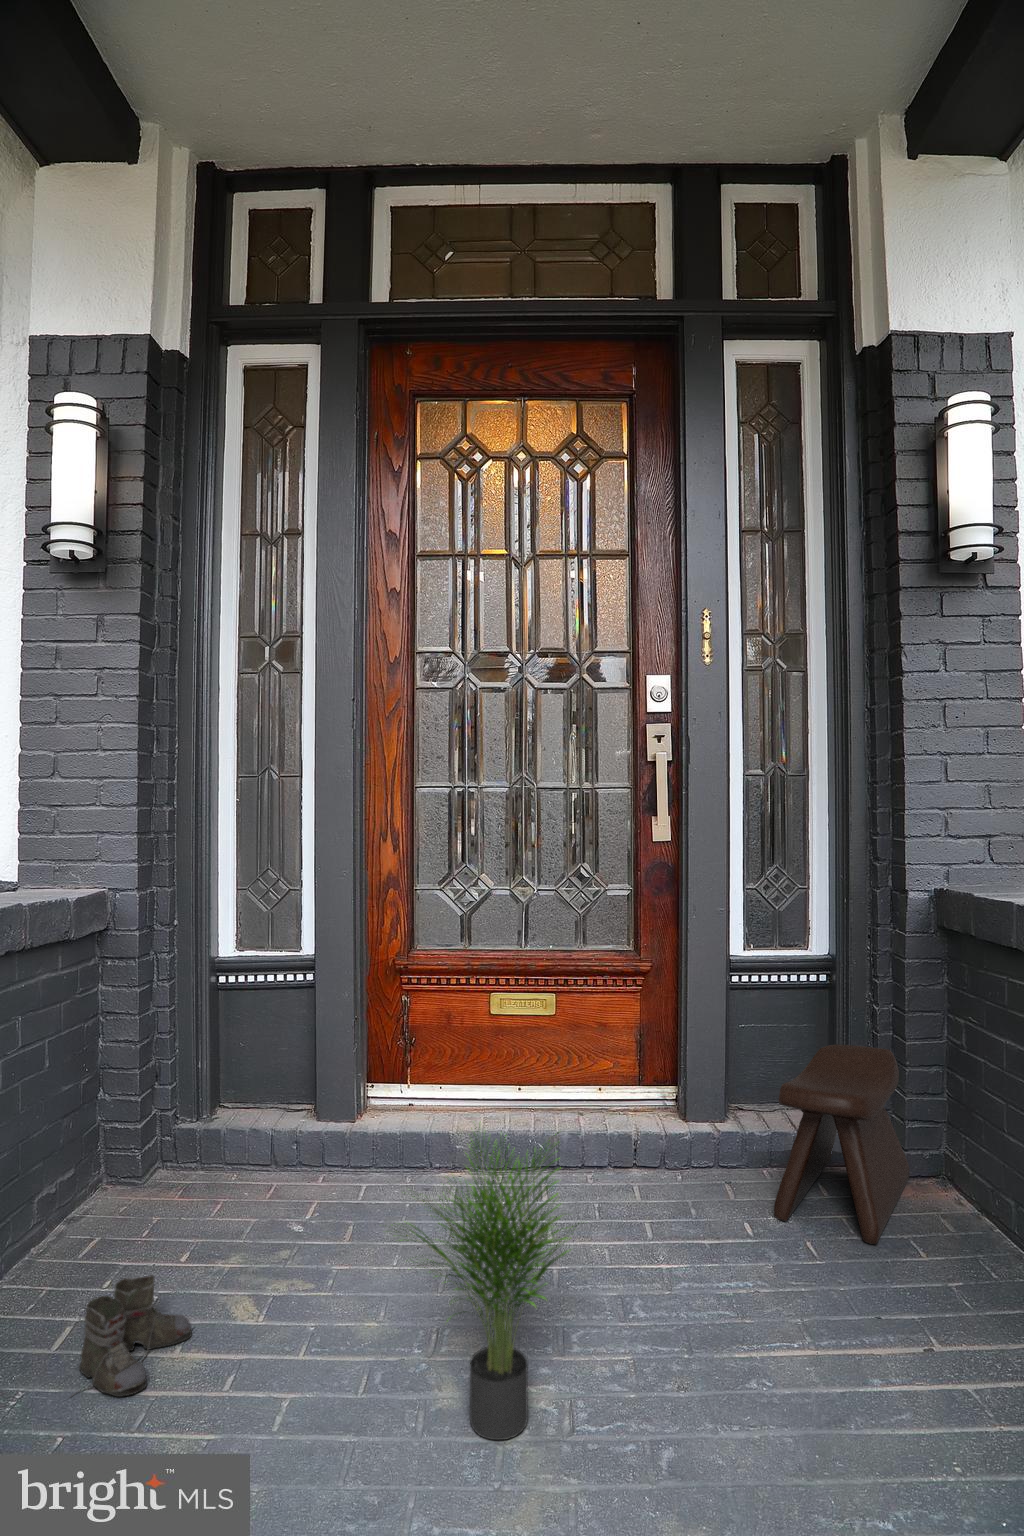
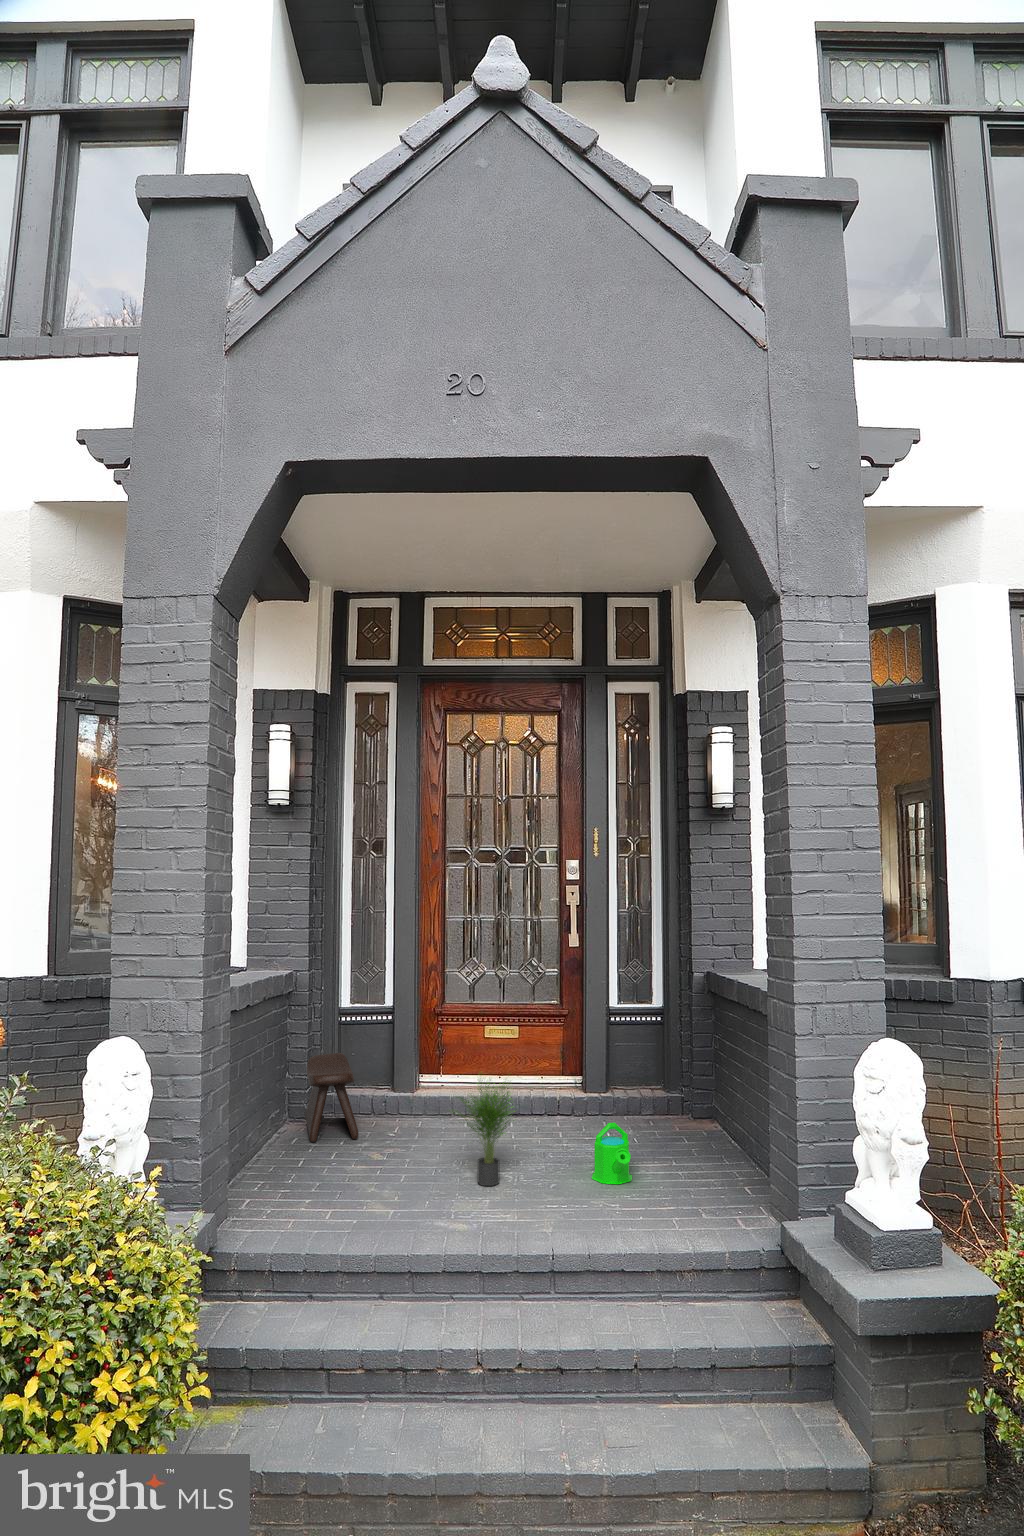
stool: present [774,1044,910,1244] -> present [305,1053,358,1142]
watering can: none [763,1252,891,1430] -> present [592,1123,632,1184]
boots: present [72,1275,192,1397] -> none [321,1139,361,1178]

